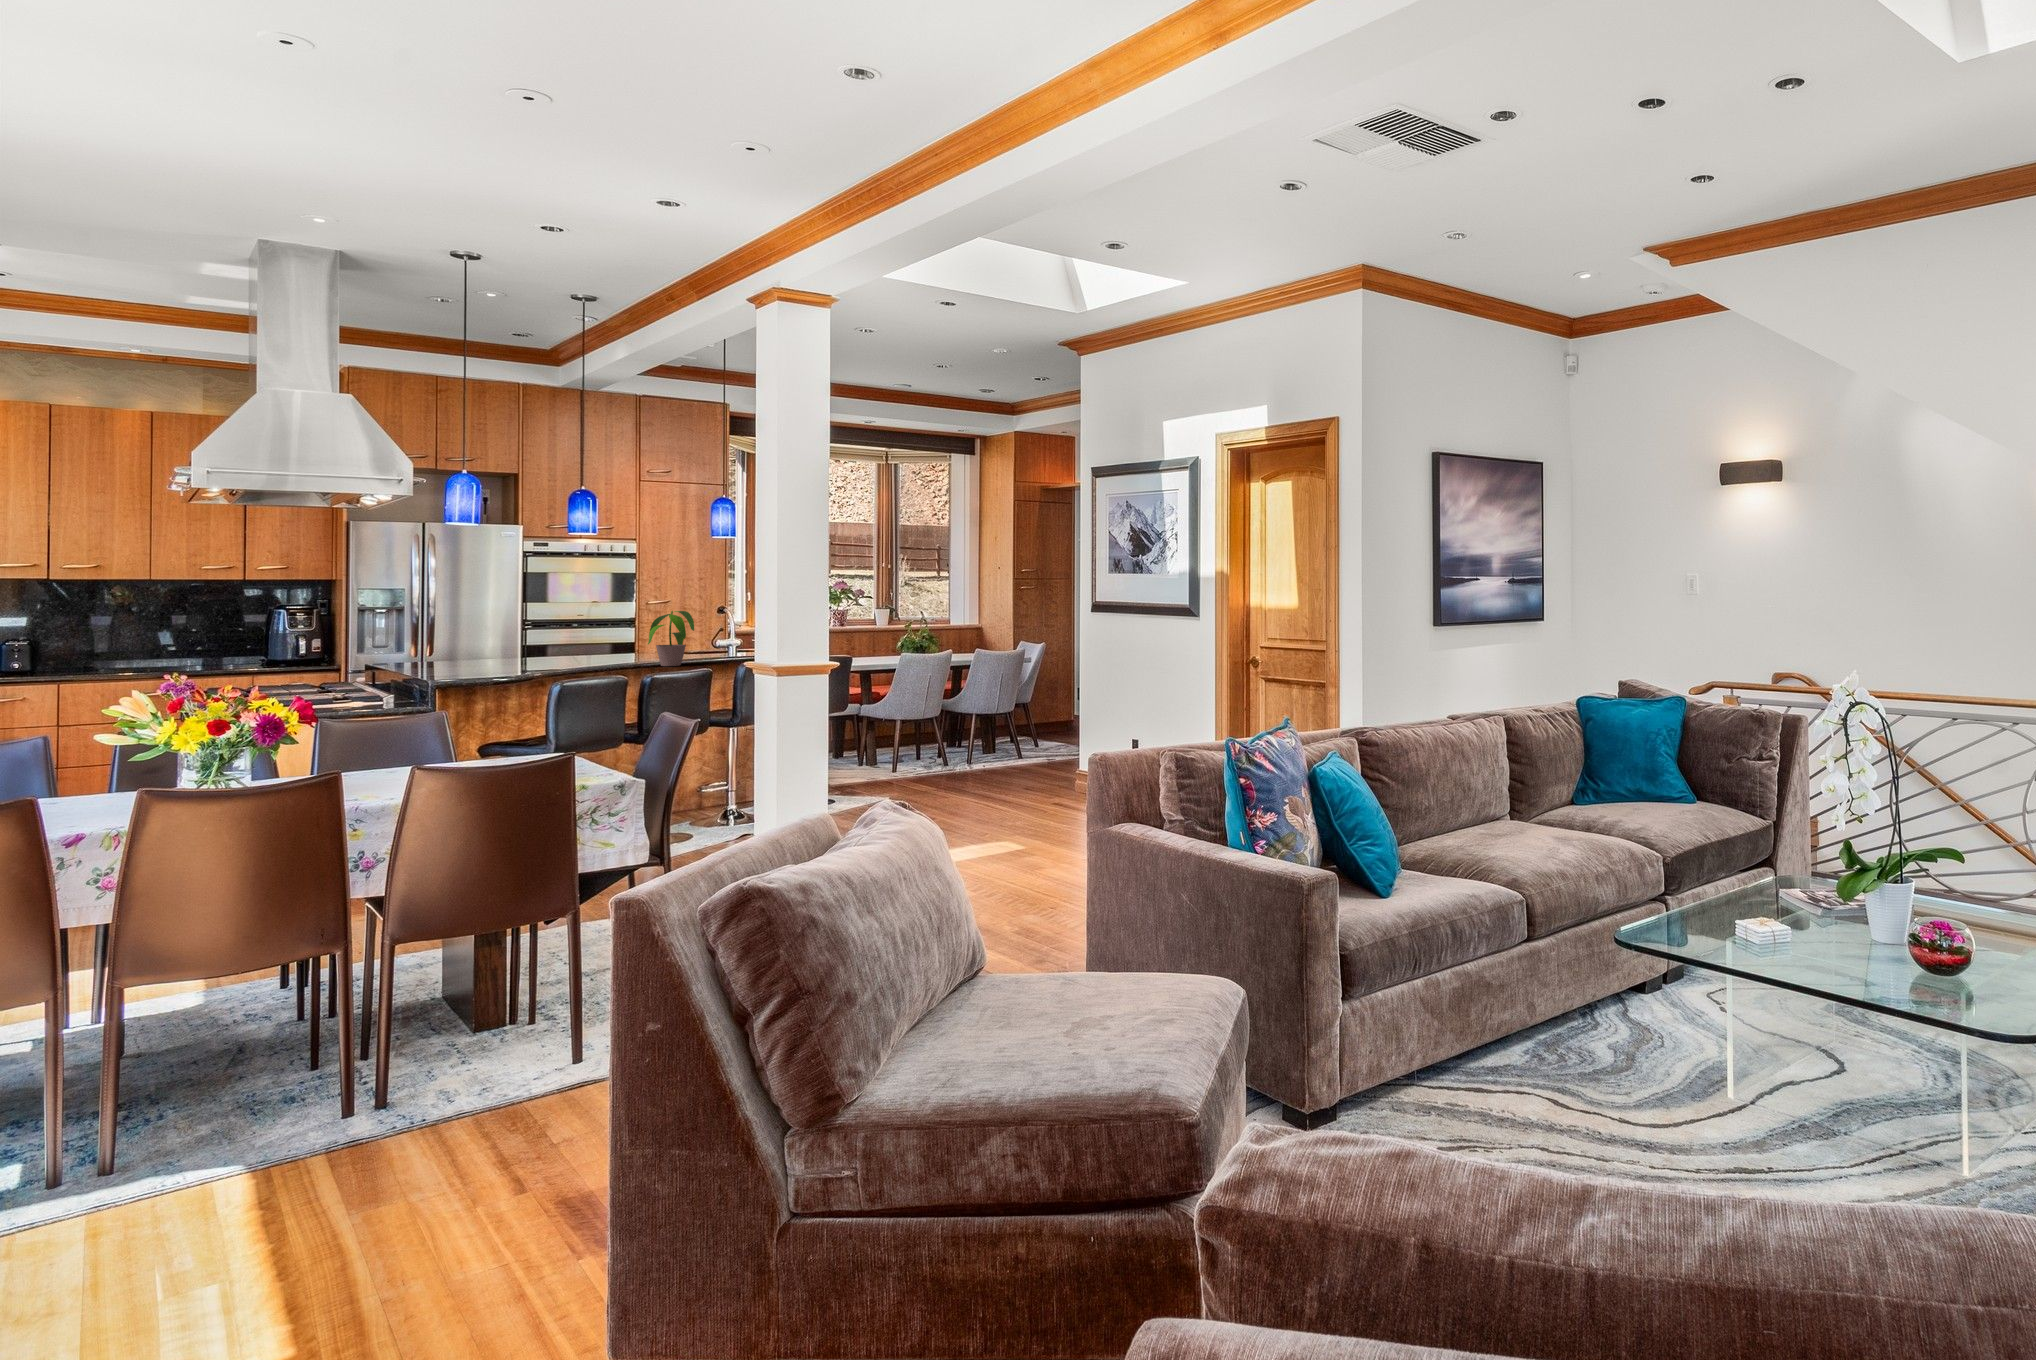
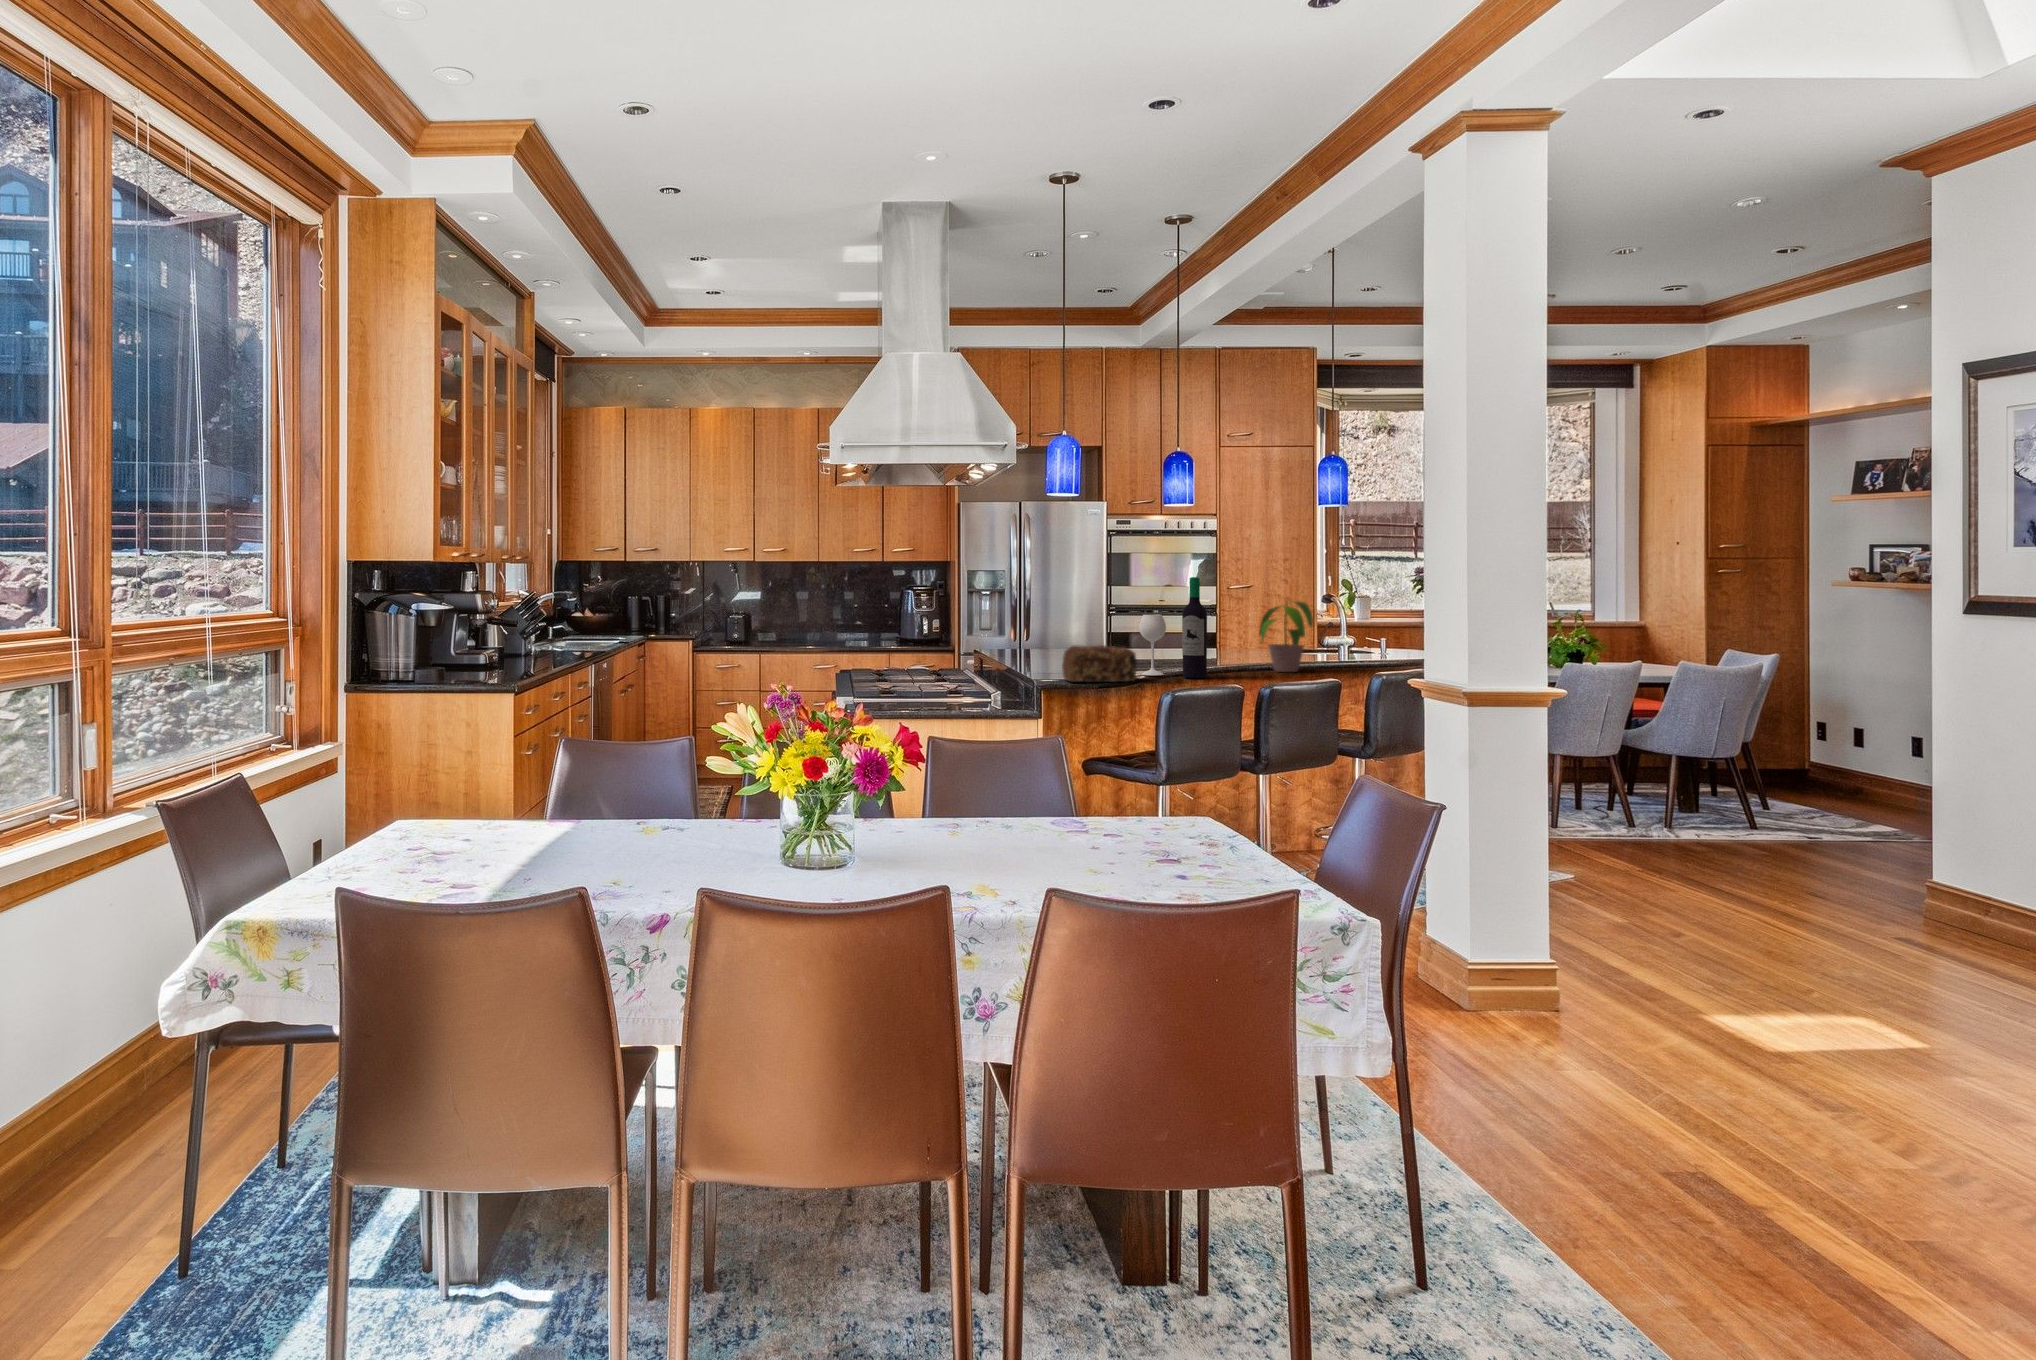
wine bottle: none [538,592,600,673] -> present [1139,577,1207,678]
bread loaf: none [460,649,533,681] -> present [1062,645,1137,682]

